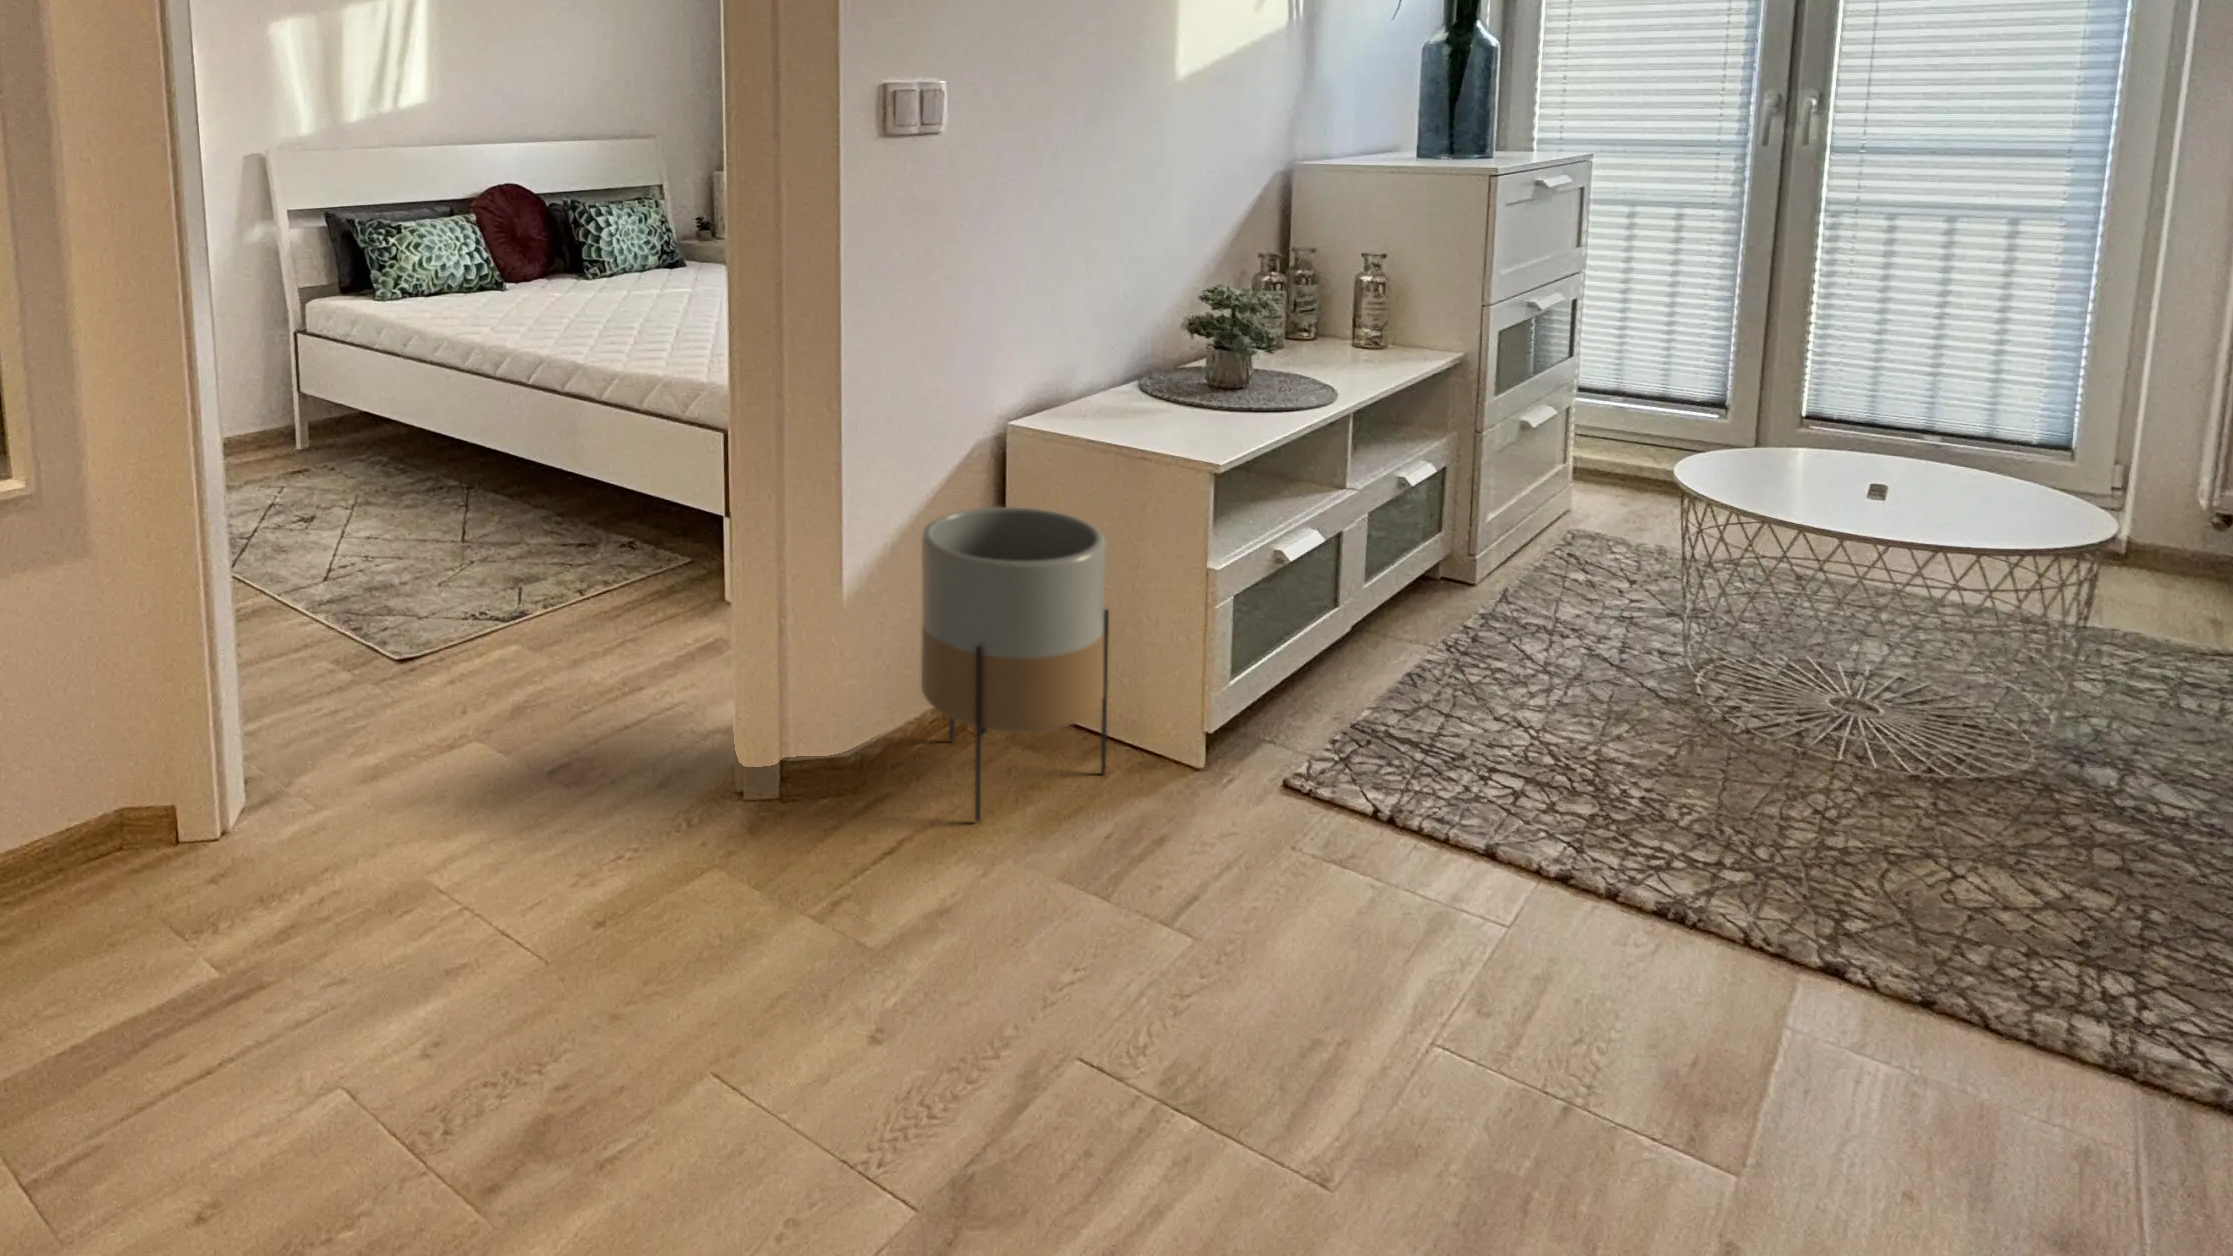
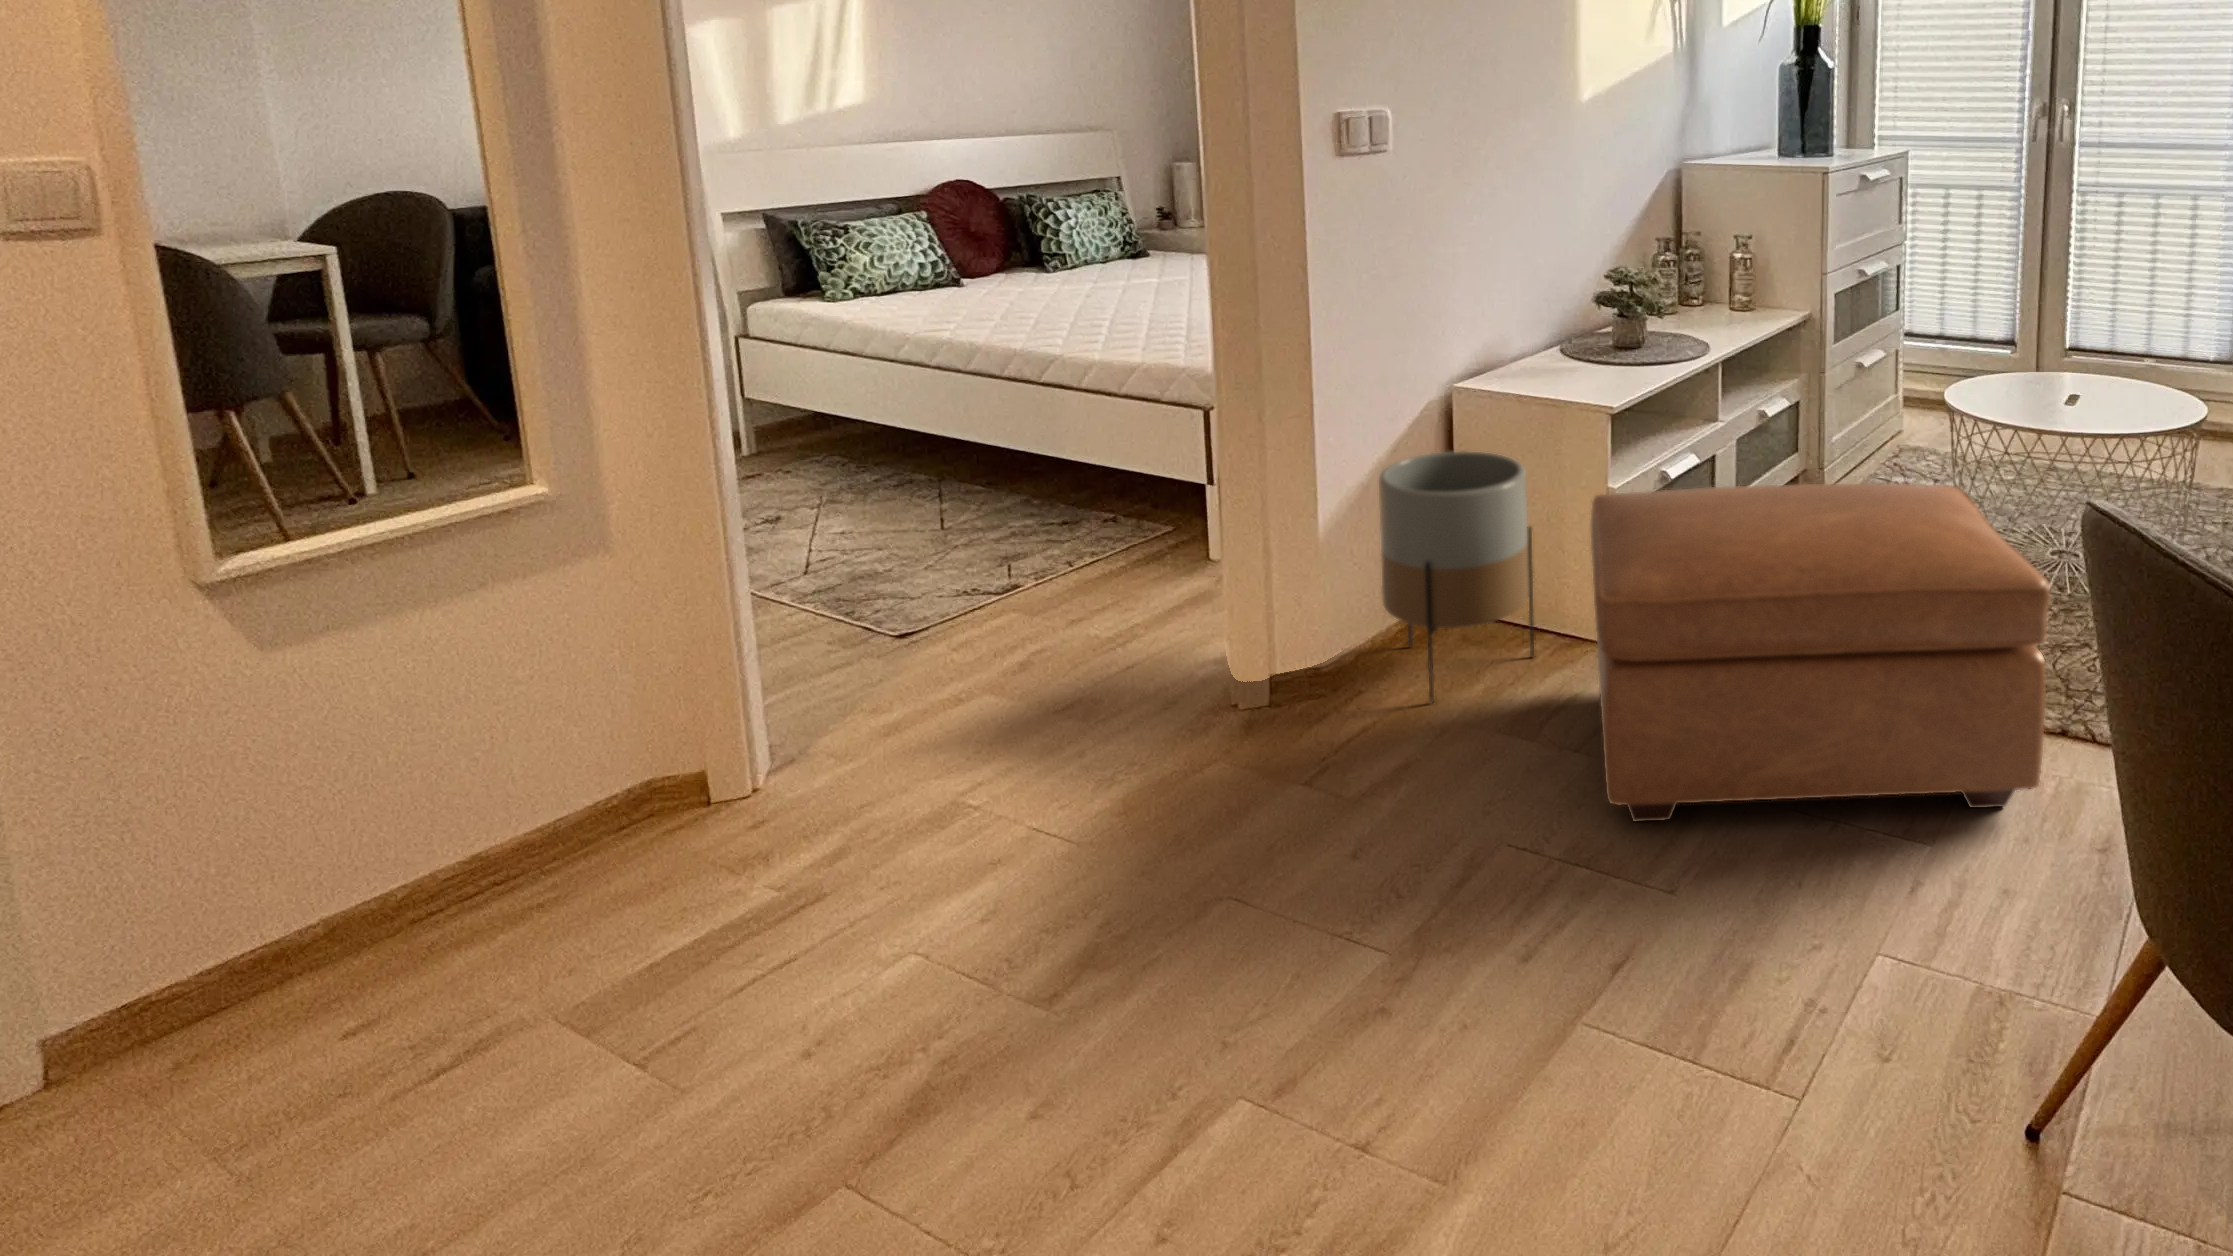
ottoman: none [1194,580,1951,1119] -> present [1591,483,2050,821]

